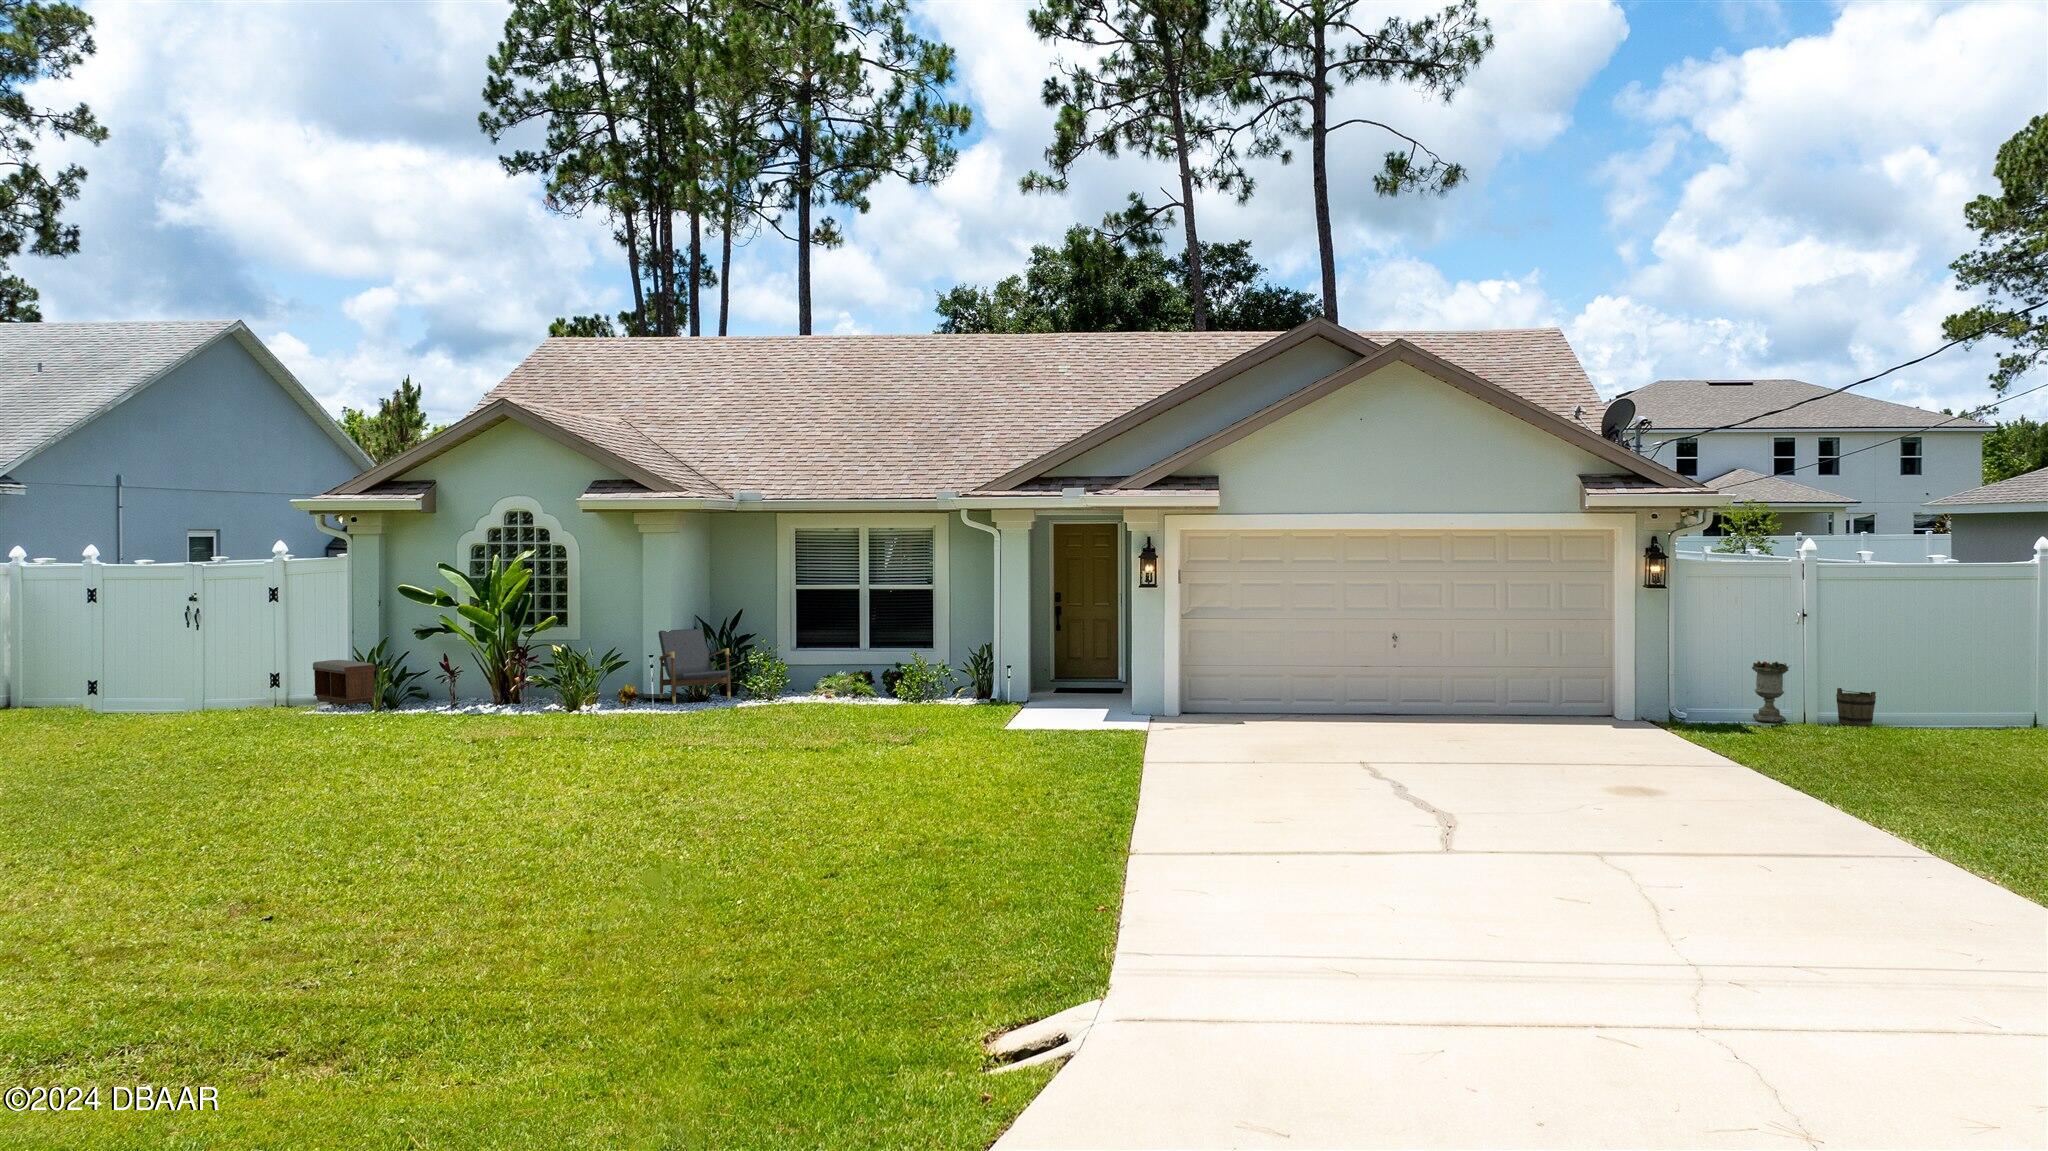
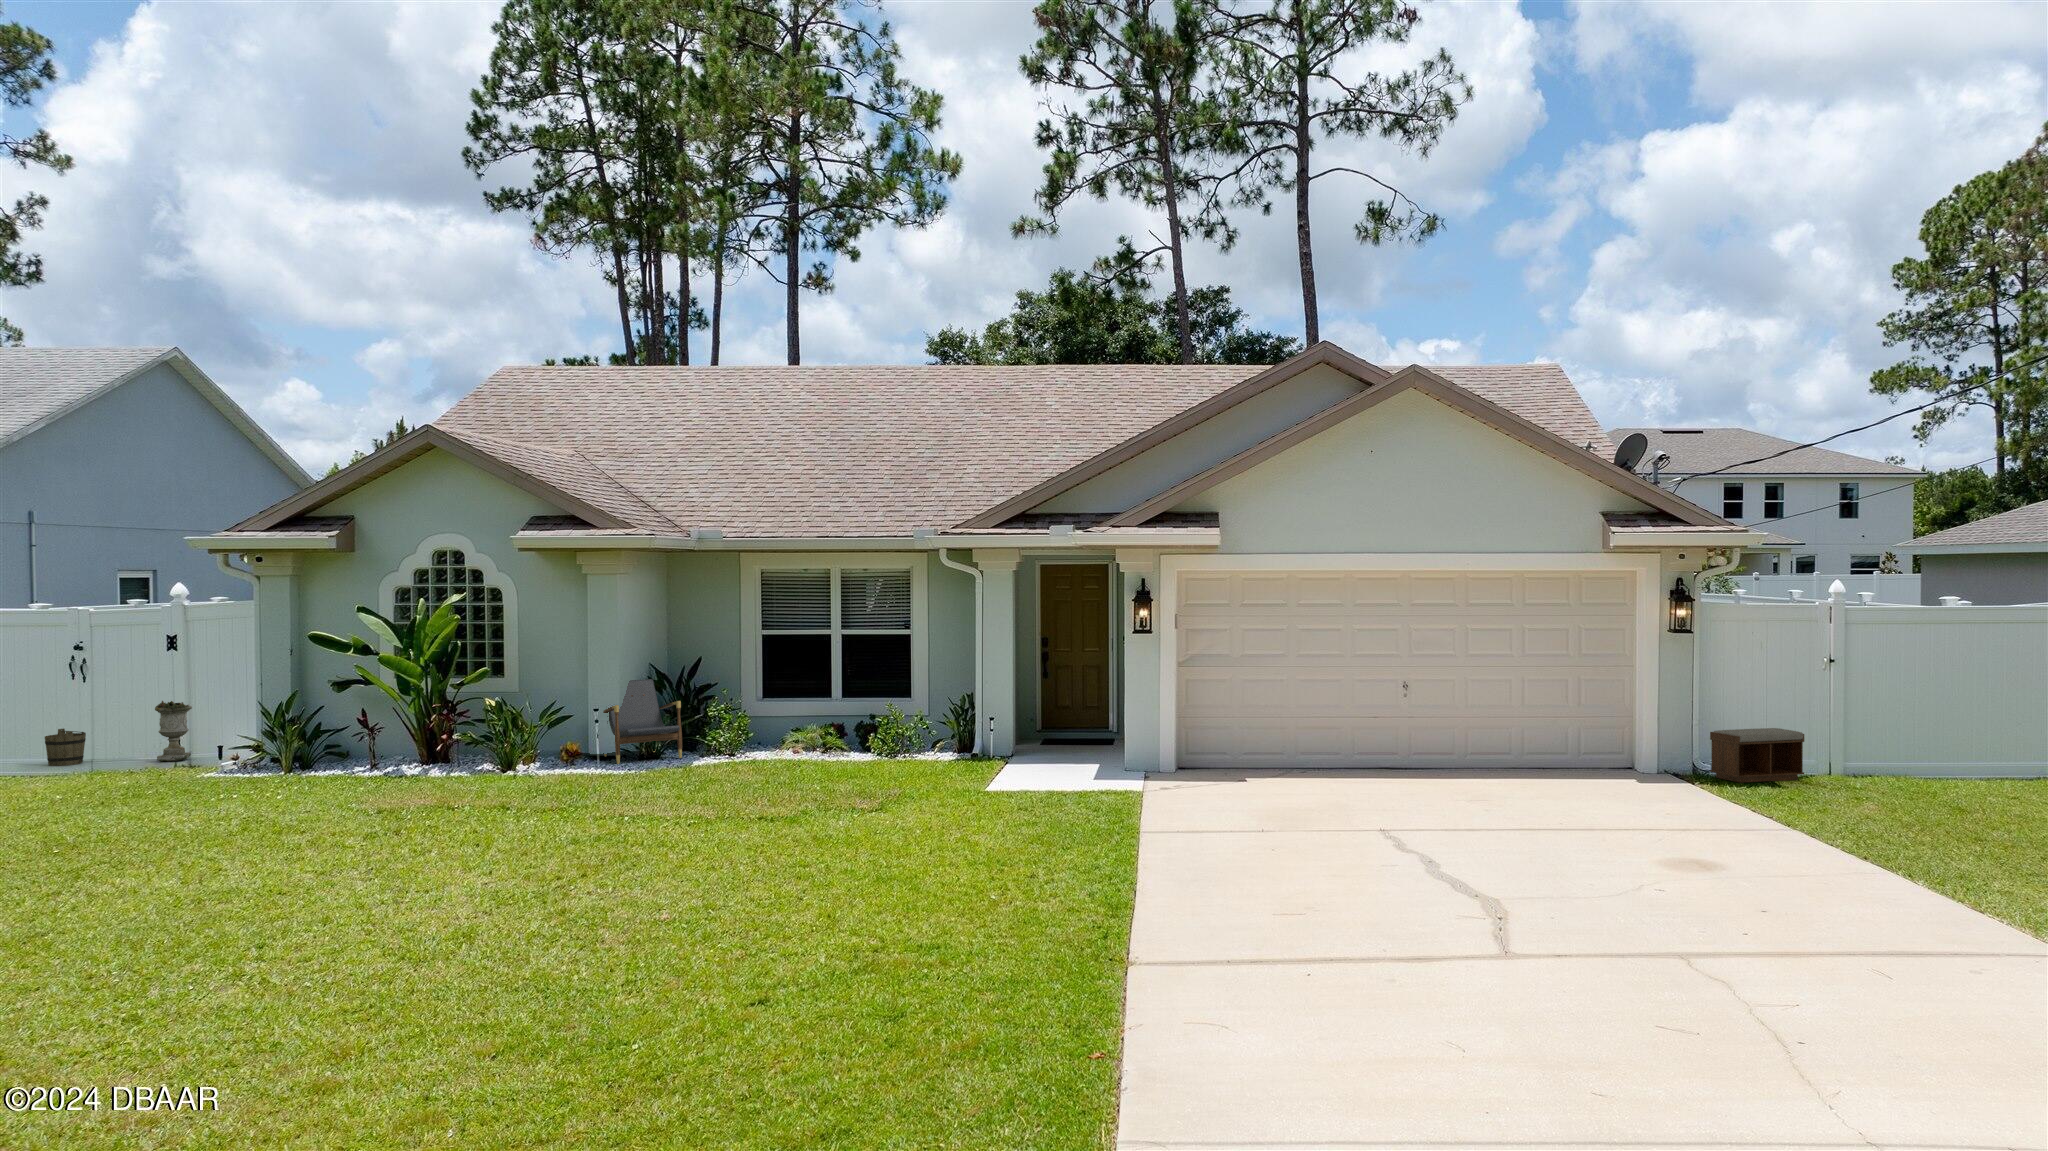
bench: present [313,660,376,704] -> present [1710,728,1804,783]
planter: present [1752,661,1789,723] -> present [155,701,192,762]
bucket: present [1836,688,1876,726] -> present [45,729,86,766]

